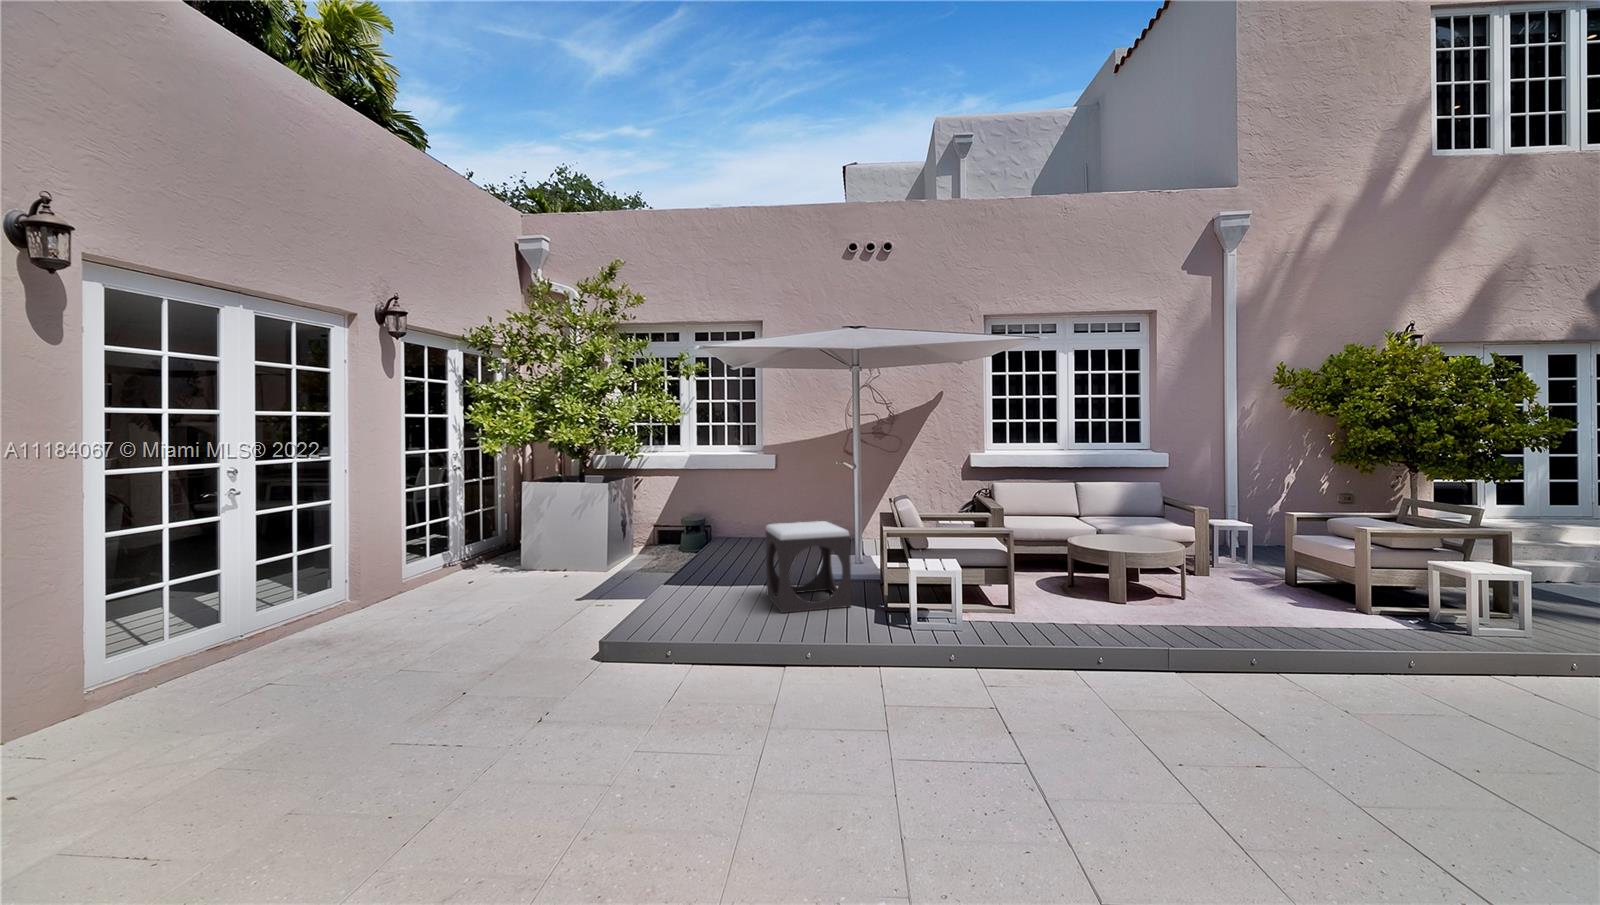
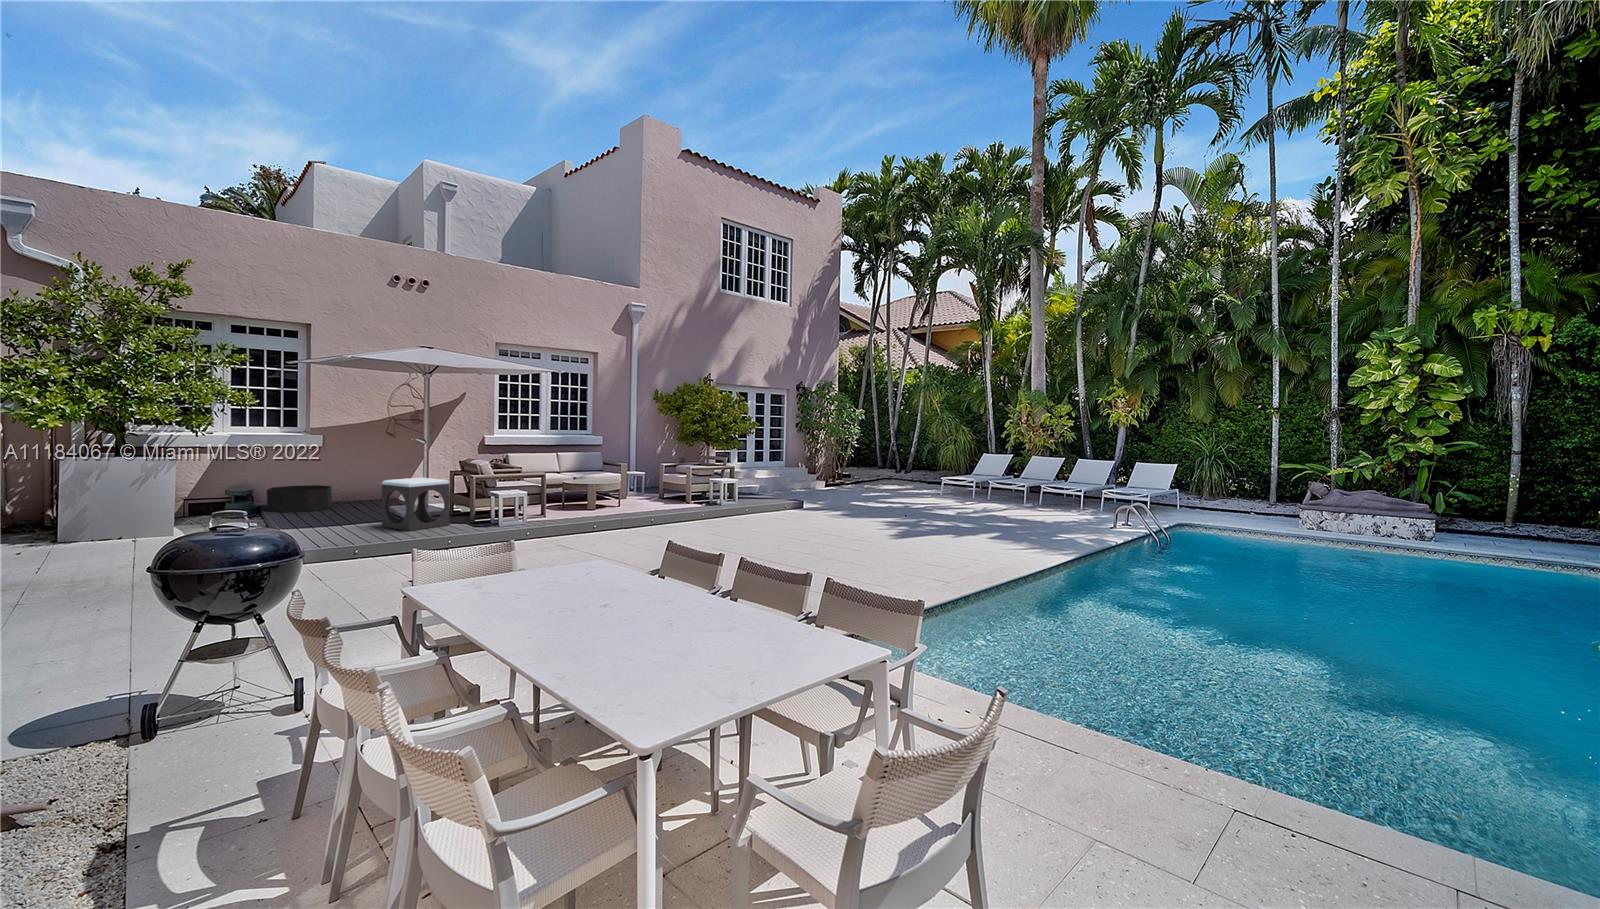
basket: none [712,517,777,552] -> present [267,485,332,512]

